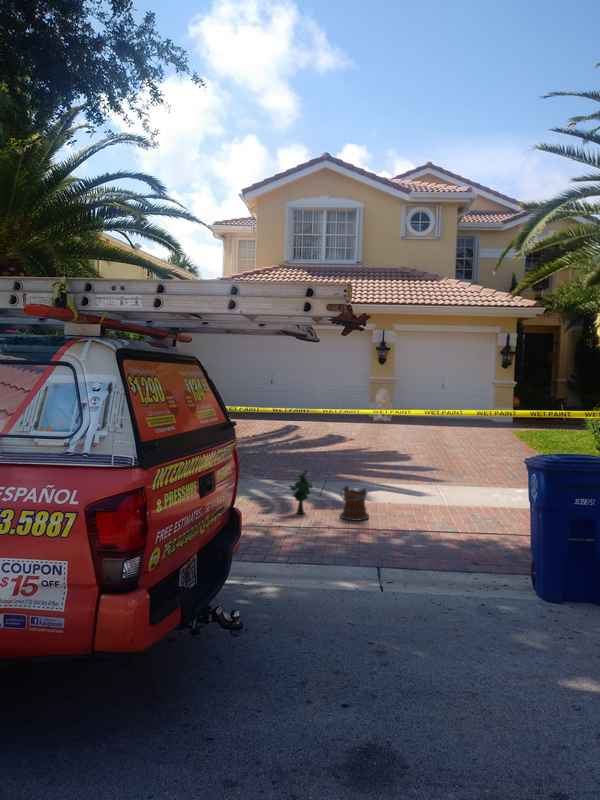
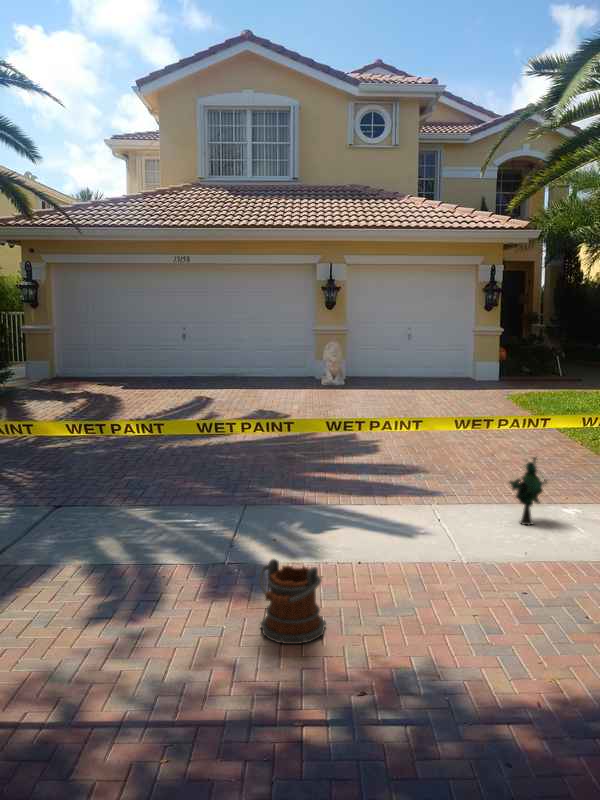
decorative plant: present [289,471,313,514] -> present [509,457,547,525]

